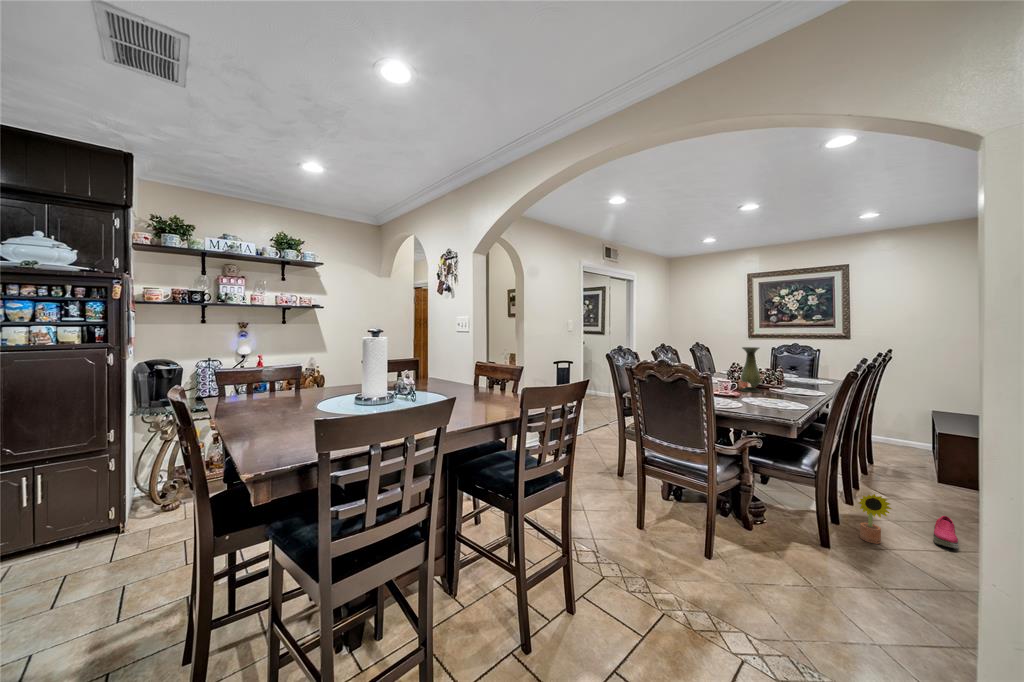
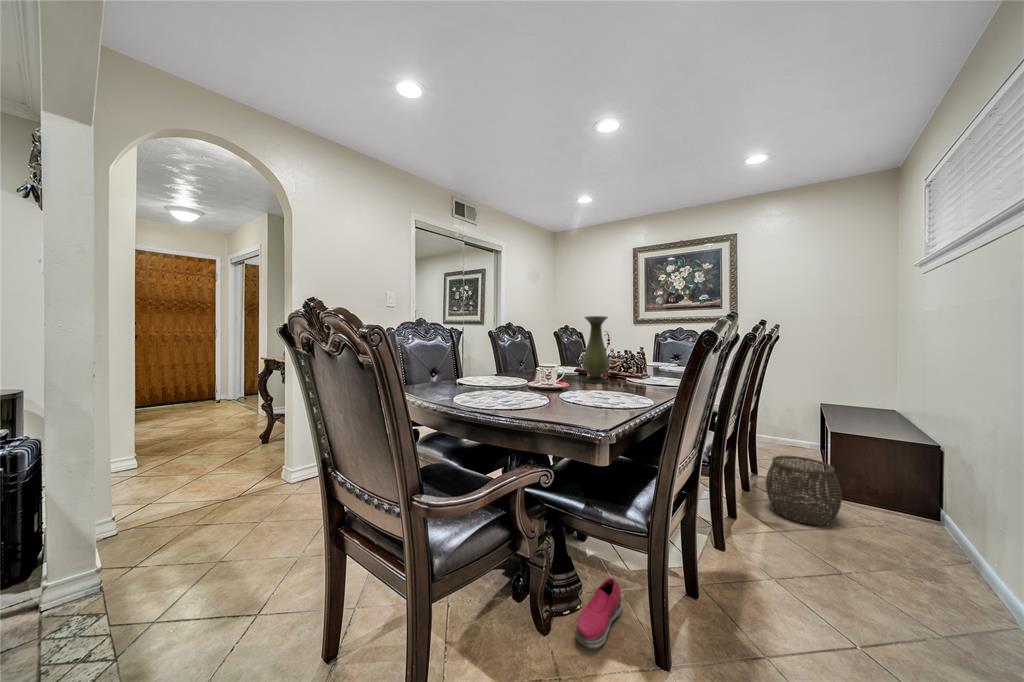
woven basket: none [882,448,947,498] -> present [766,455,842,526]
decorative plant: present [859,494,892,544] -> none [721,559,775,644]
shoe: present [933,516,958,549] -> present [575,578,622,649]

